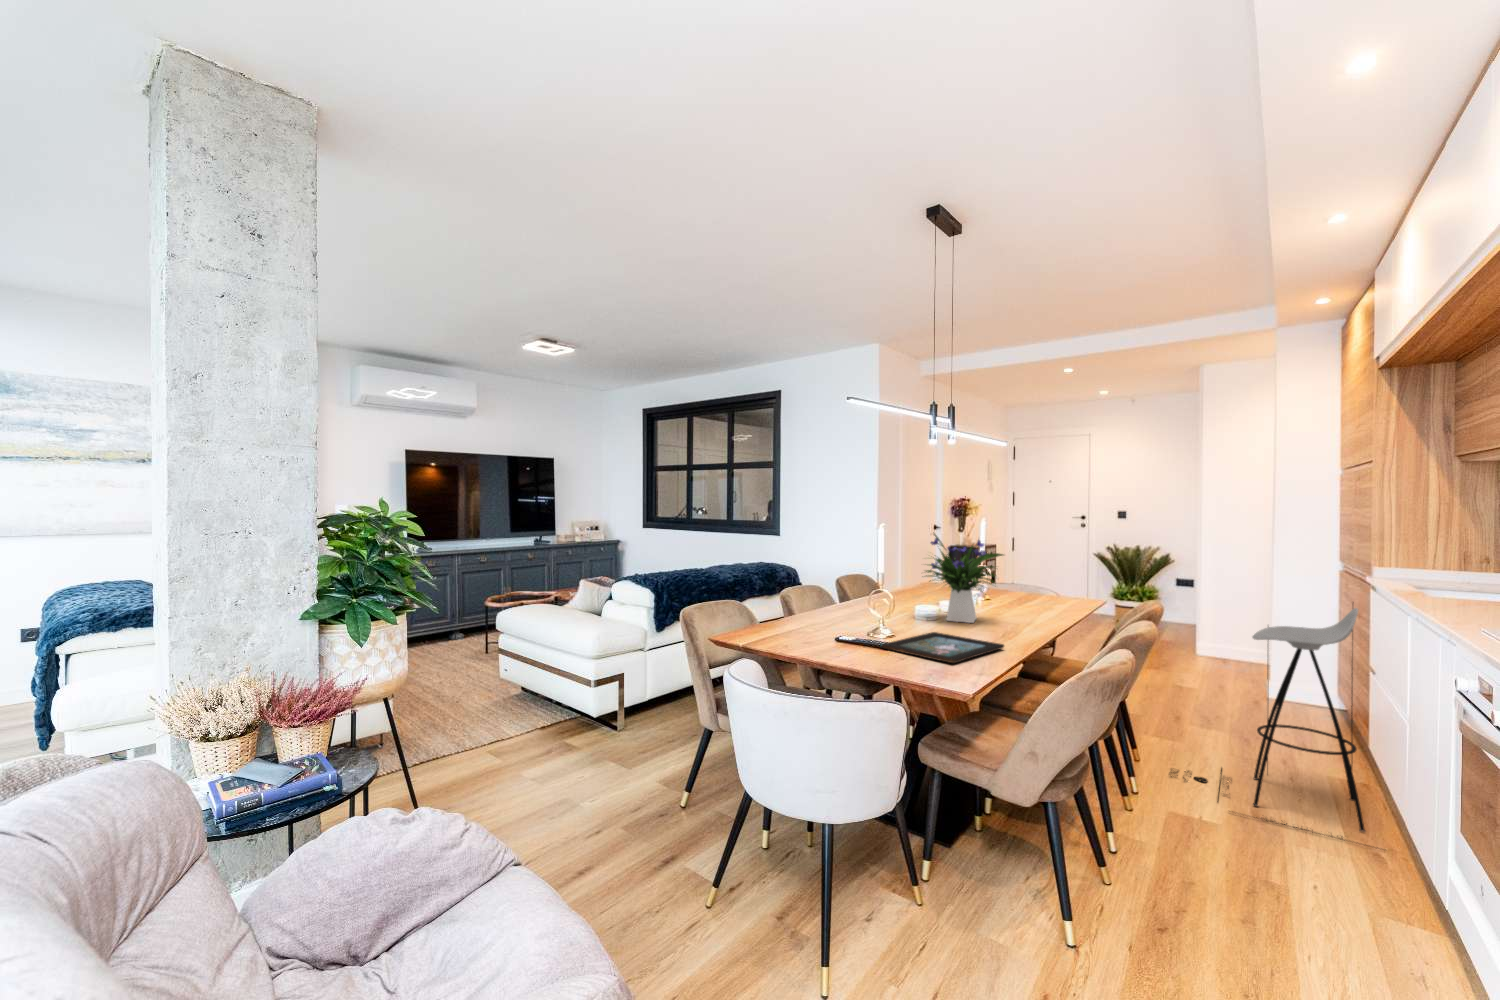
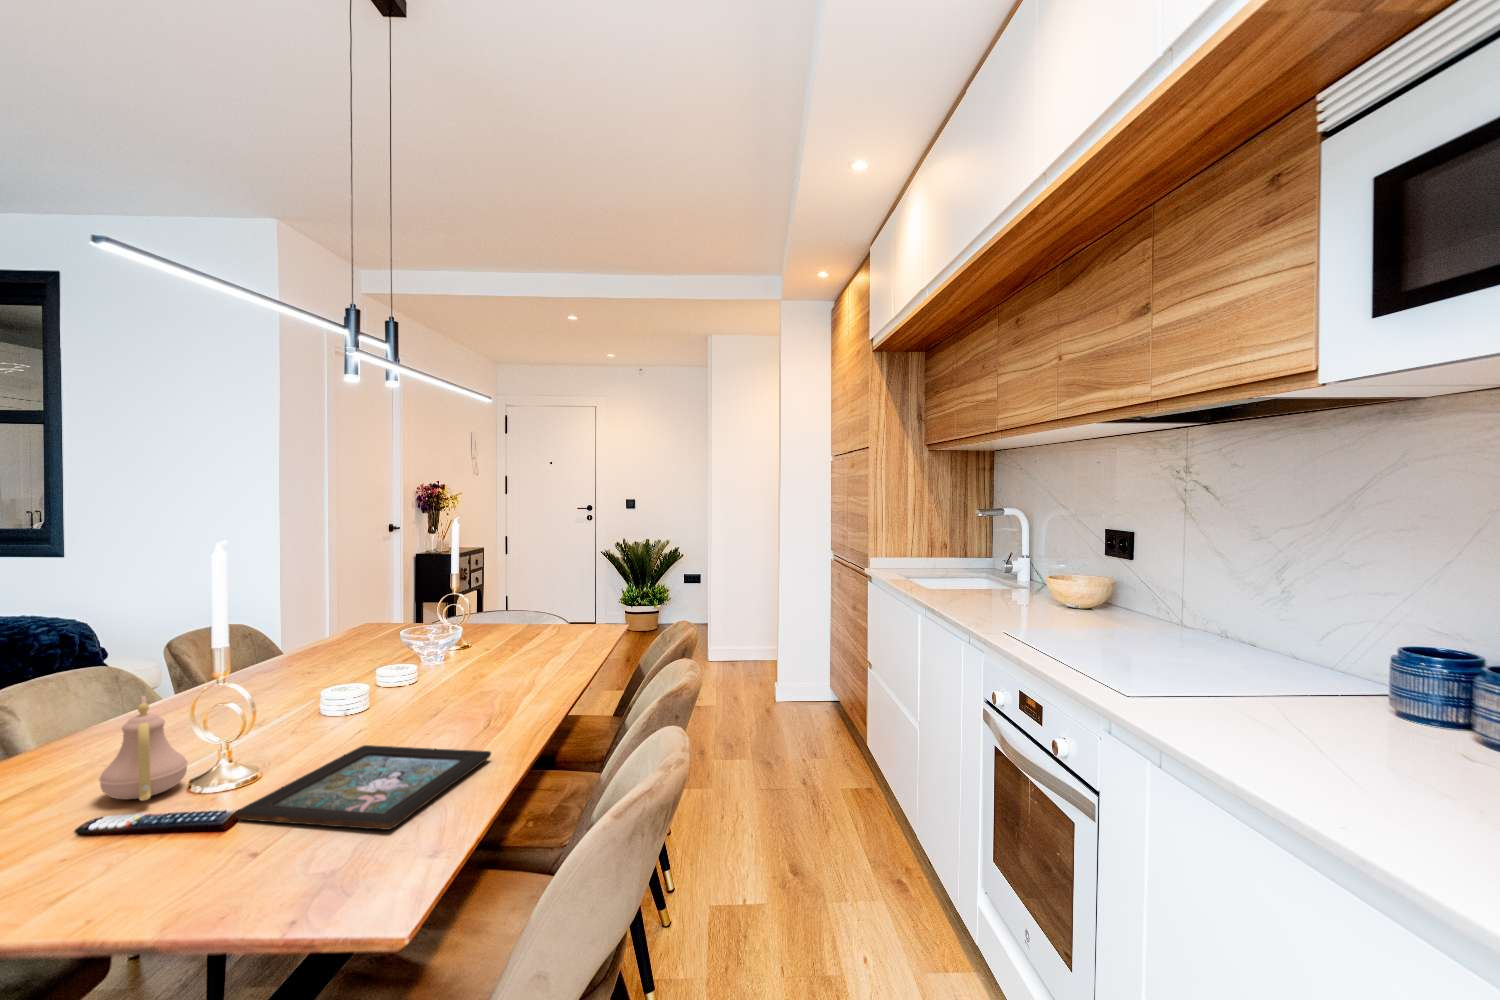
flower arrangement: present [926,534,1003,623] -> none [344,555,493,707]
teapot: none [825,591,857,635] -> present [99,696,188,801]
stool: present [1195,608,1365,841] -> none [702,600,907,880]

